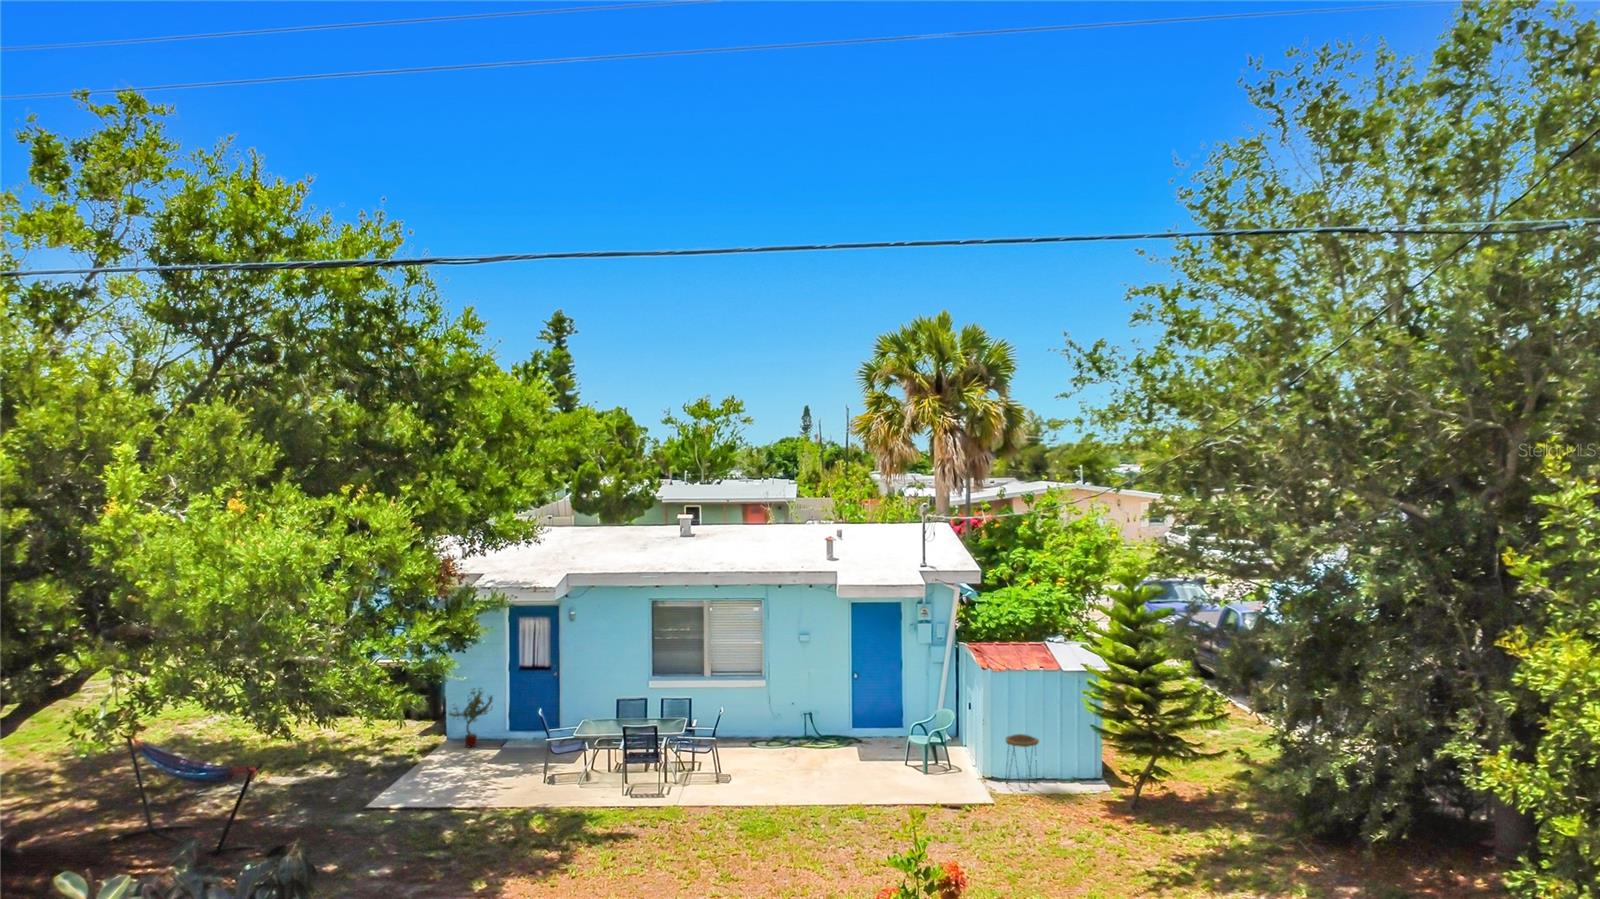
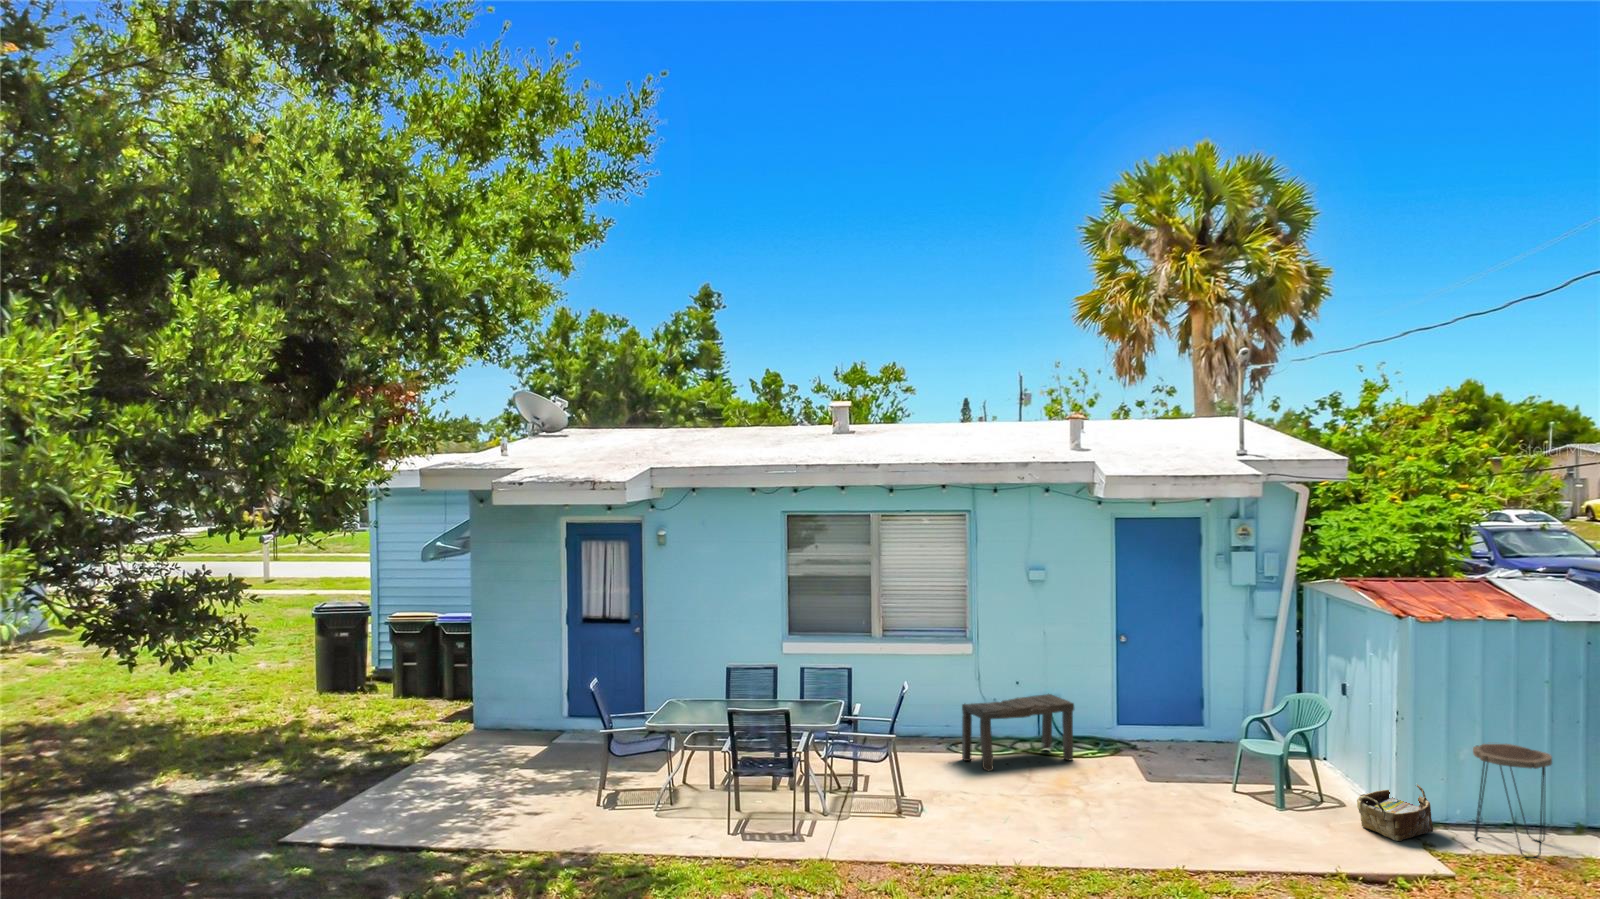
potted tree: present [449,688,493,747] -> none [474,648,542,741]
bench: none [759,710,824,757] -> present [962,694,1074,771]
woven basket: none [953,755,988,785] -> present [1357,784,1433,841]

